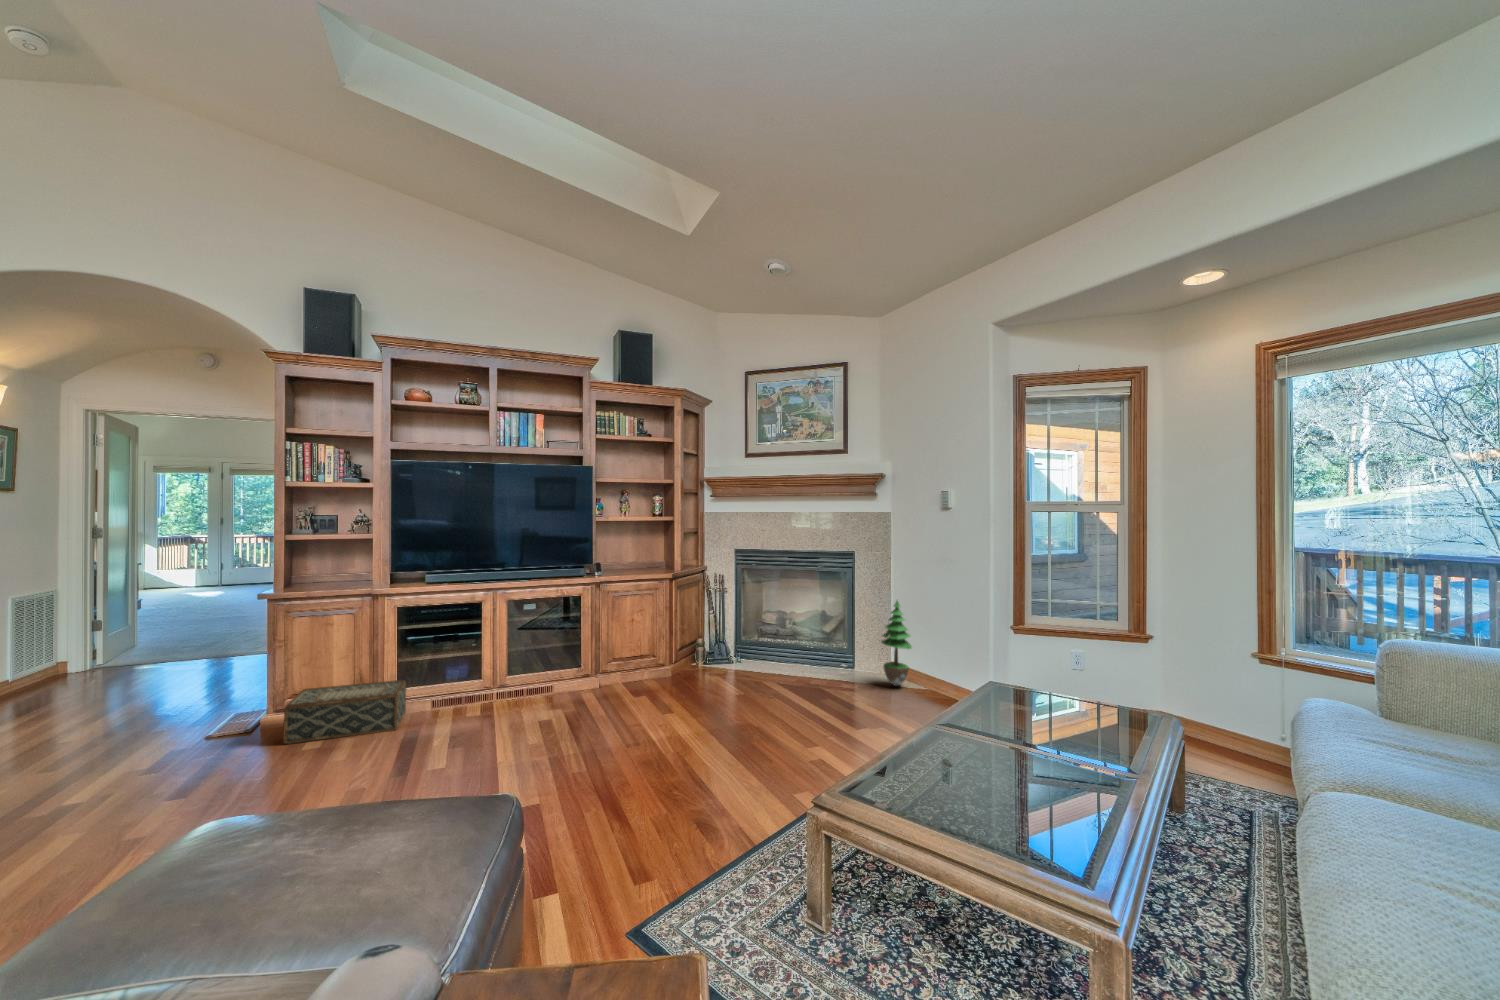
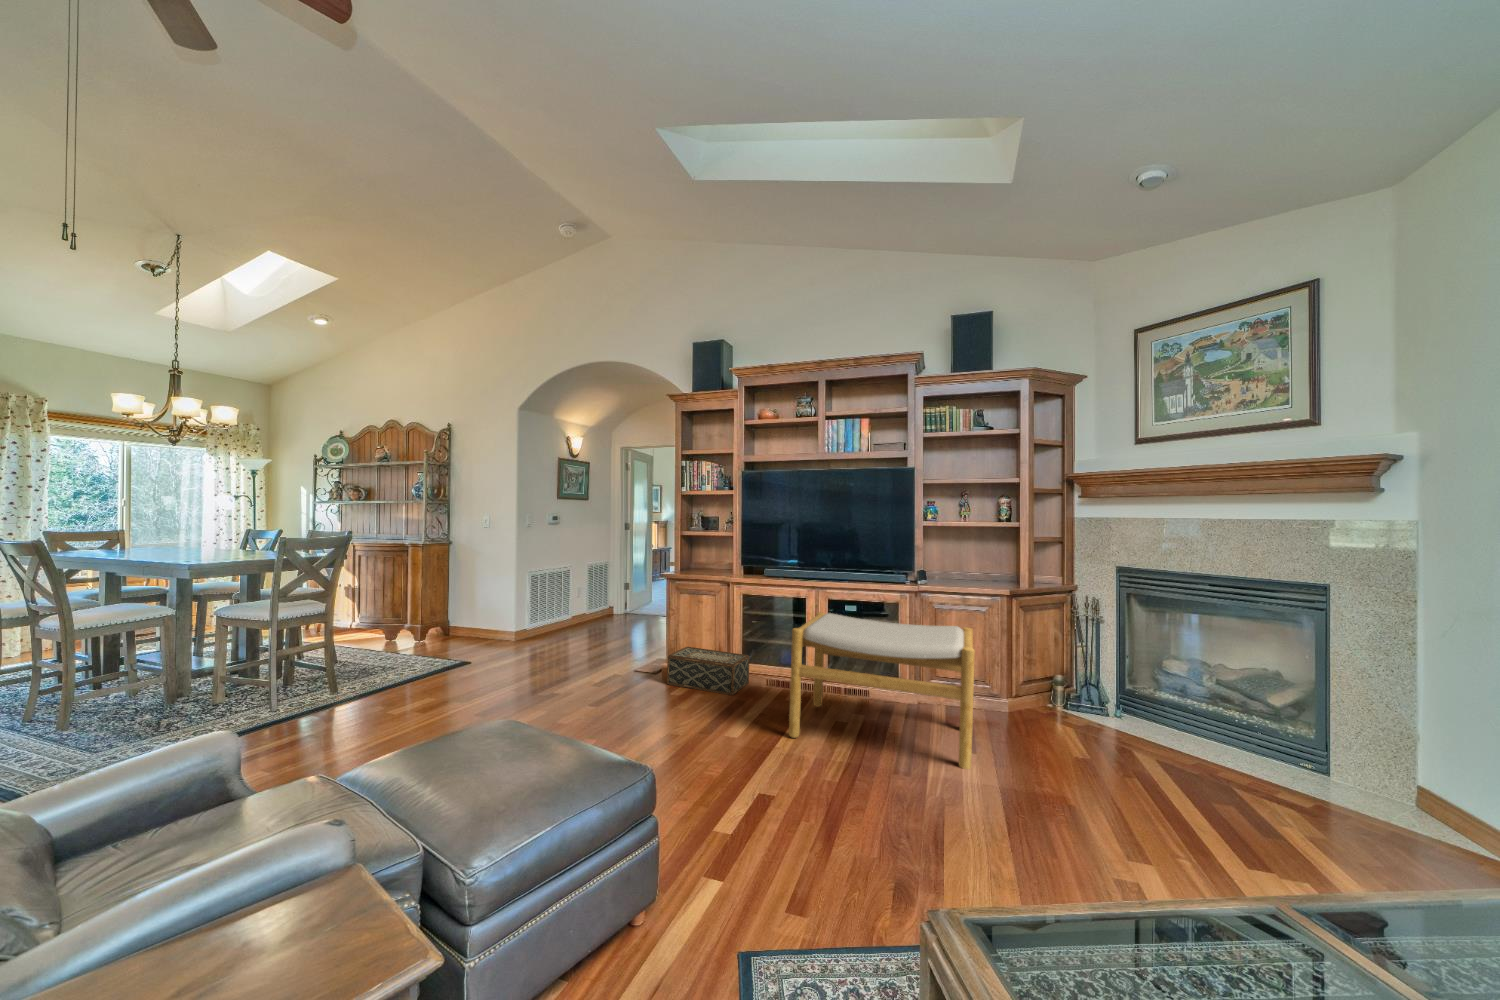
potted tree: present [881,601,912,686] -> none [1381,684,1473,848]
footstool: none [505,607,680,749] -> present [789,612,975,769]

